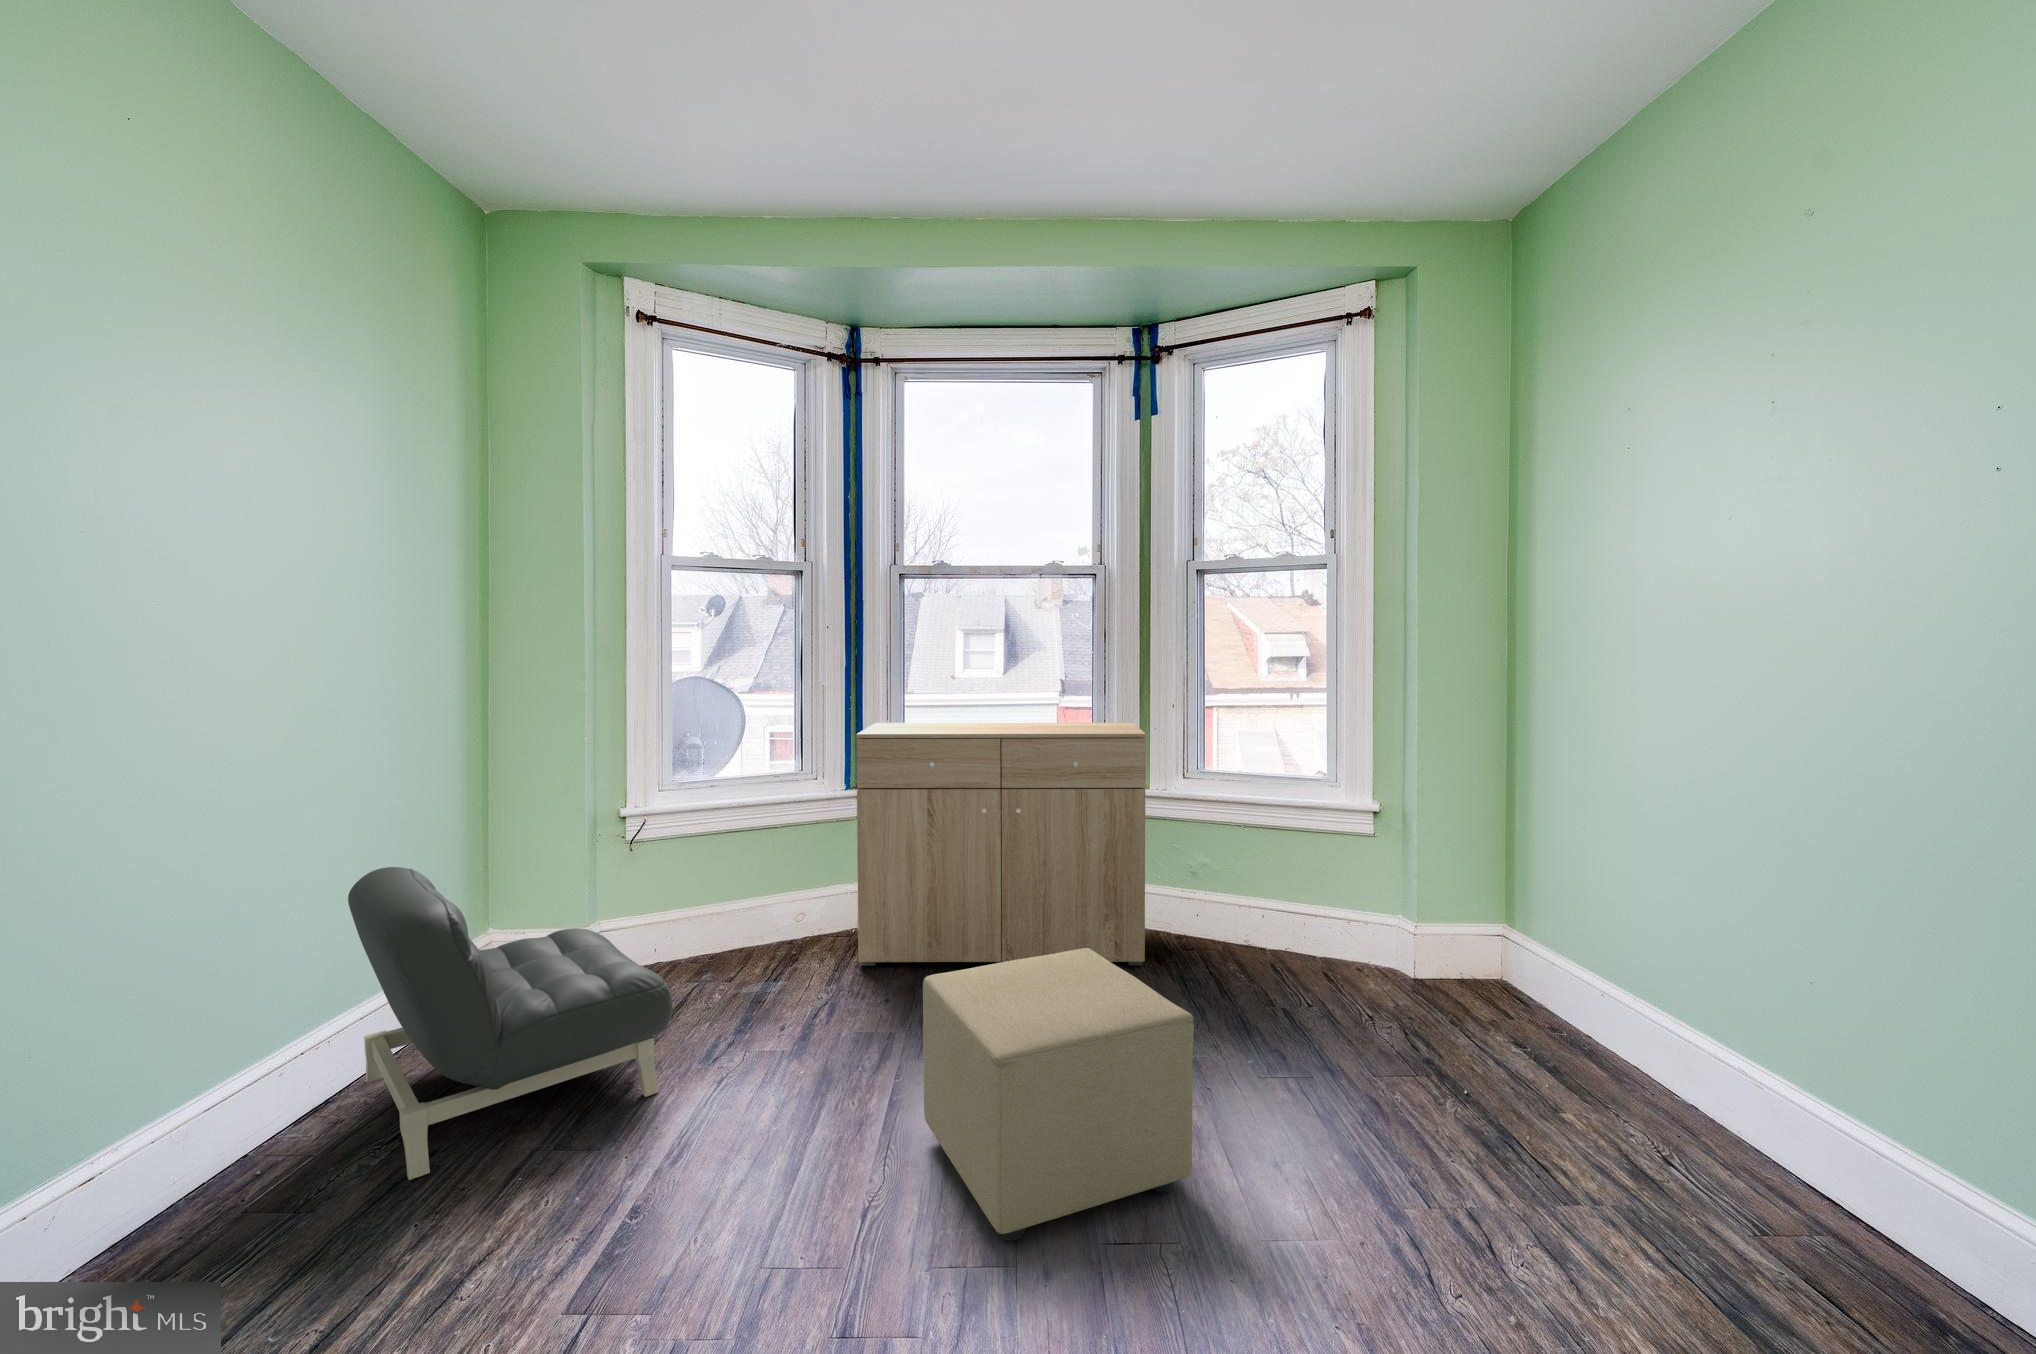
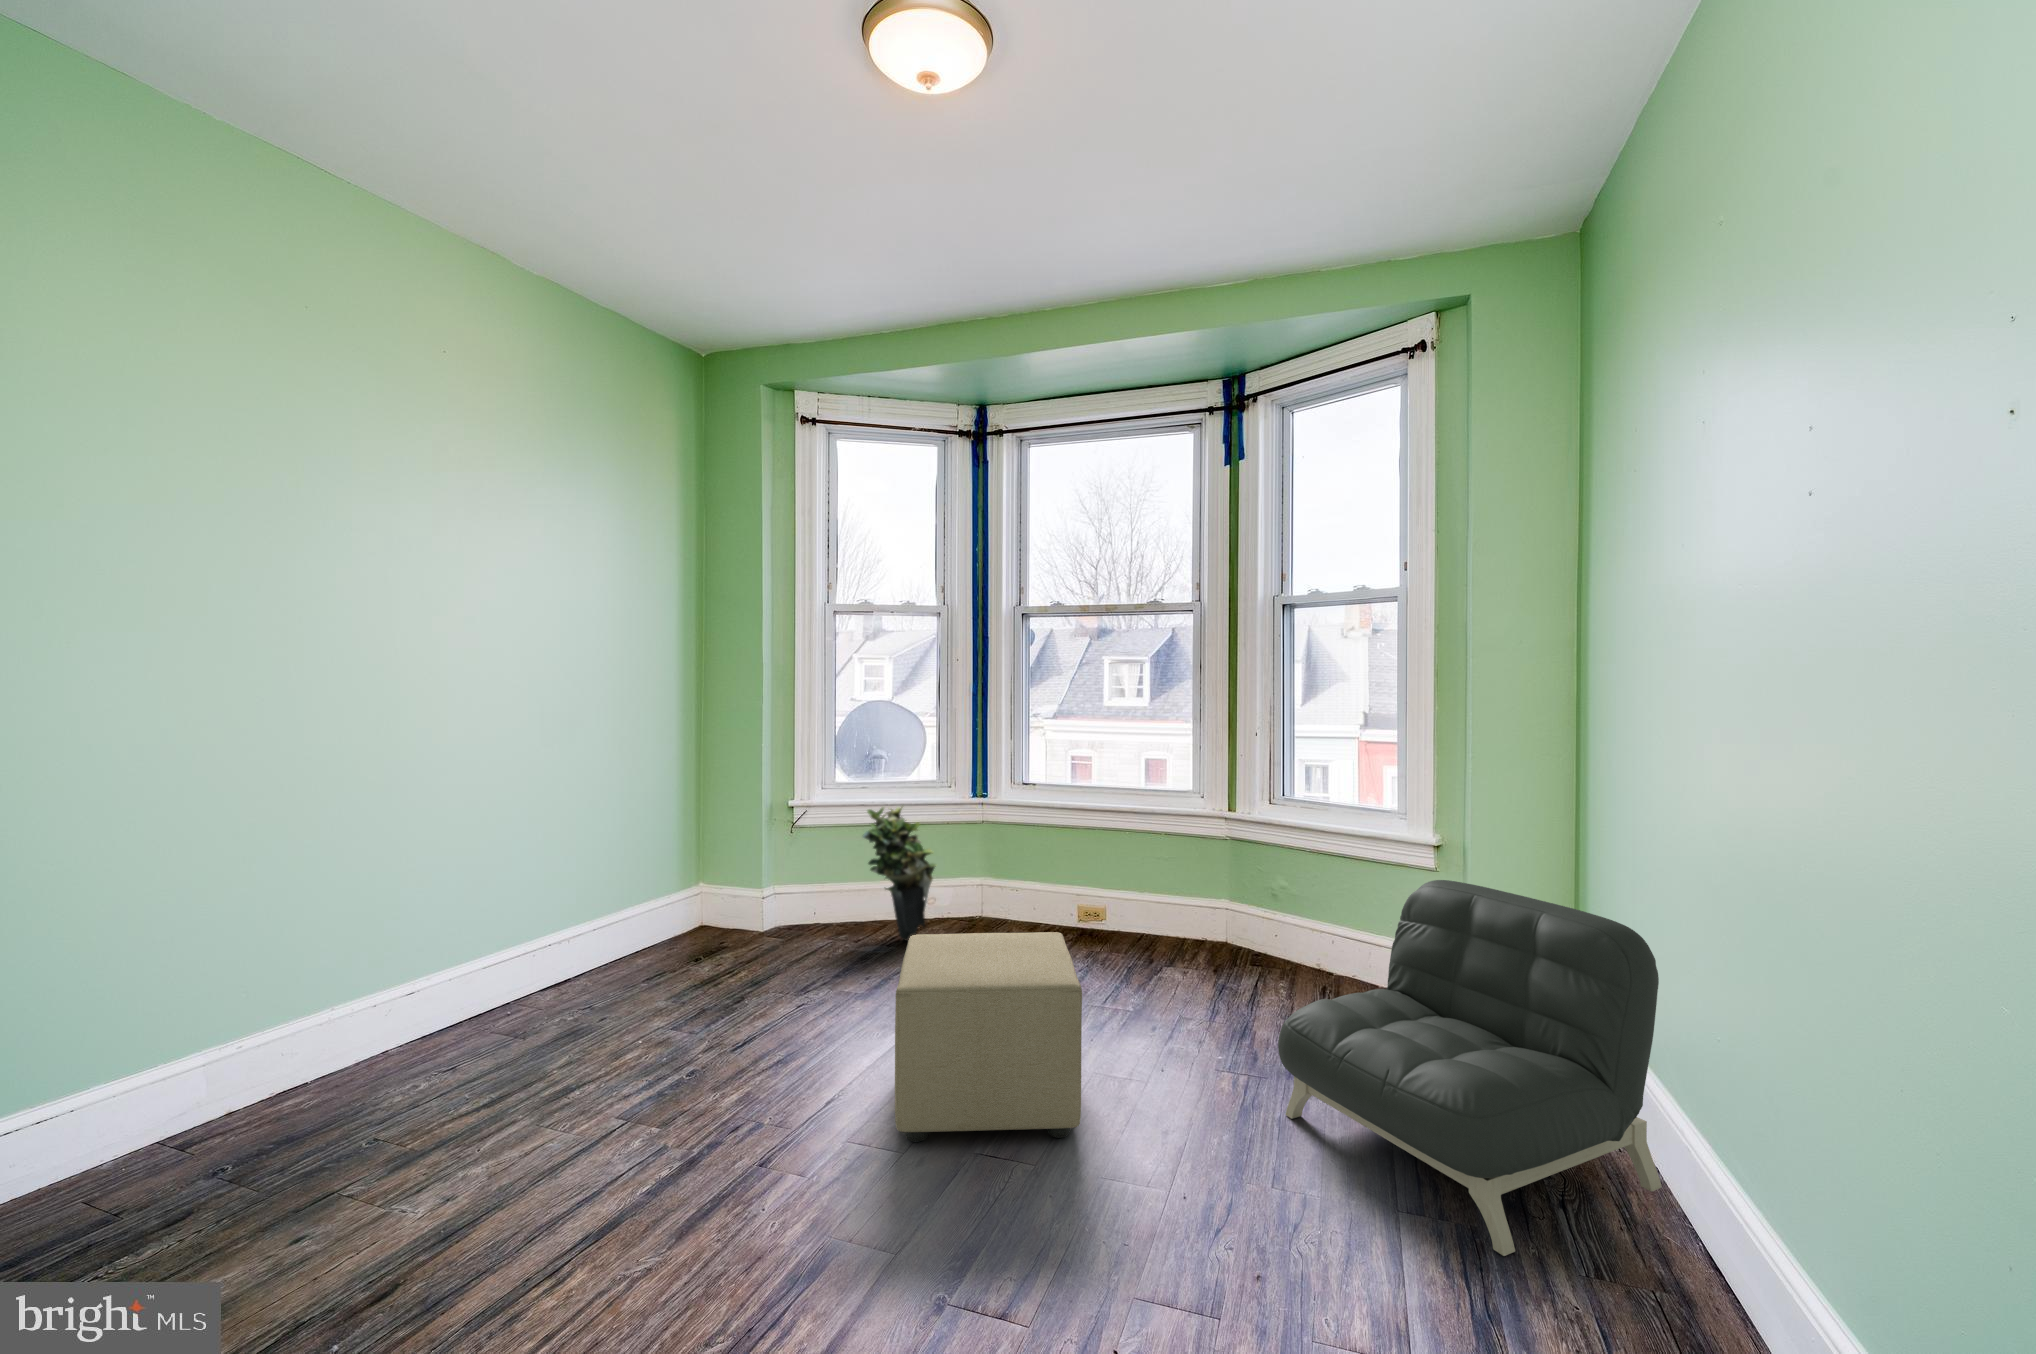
dresser: present [856,722,1146,966] -> none [956,741,1217,976]
potted plant: none [728,806,824,971] -> present [863,807,936,941]
armchair: present [348,867,672,1180] -> present [1278,880,1662,1256]

